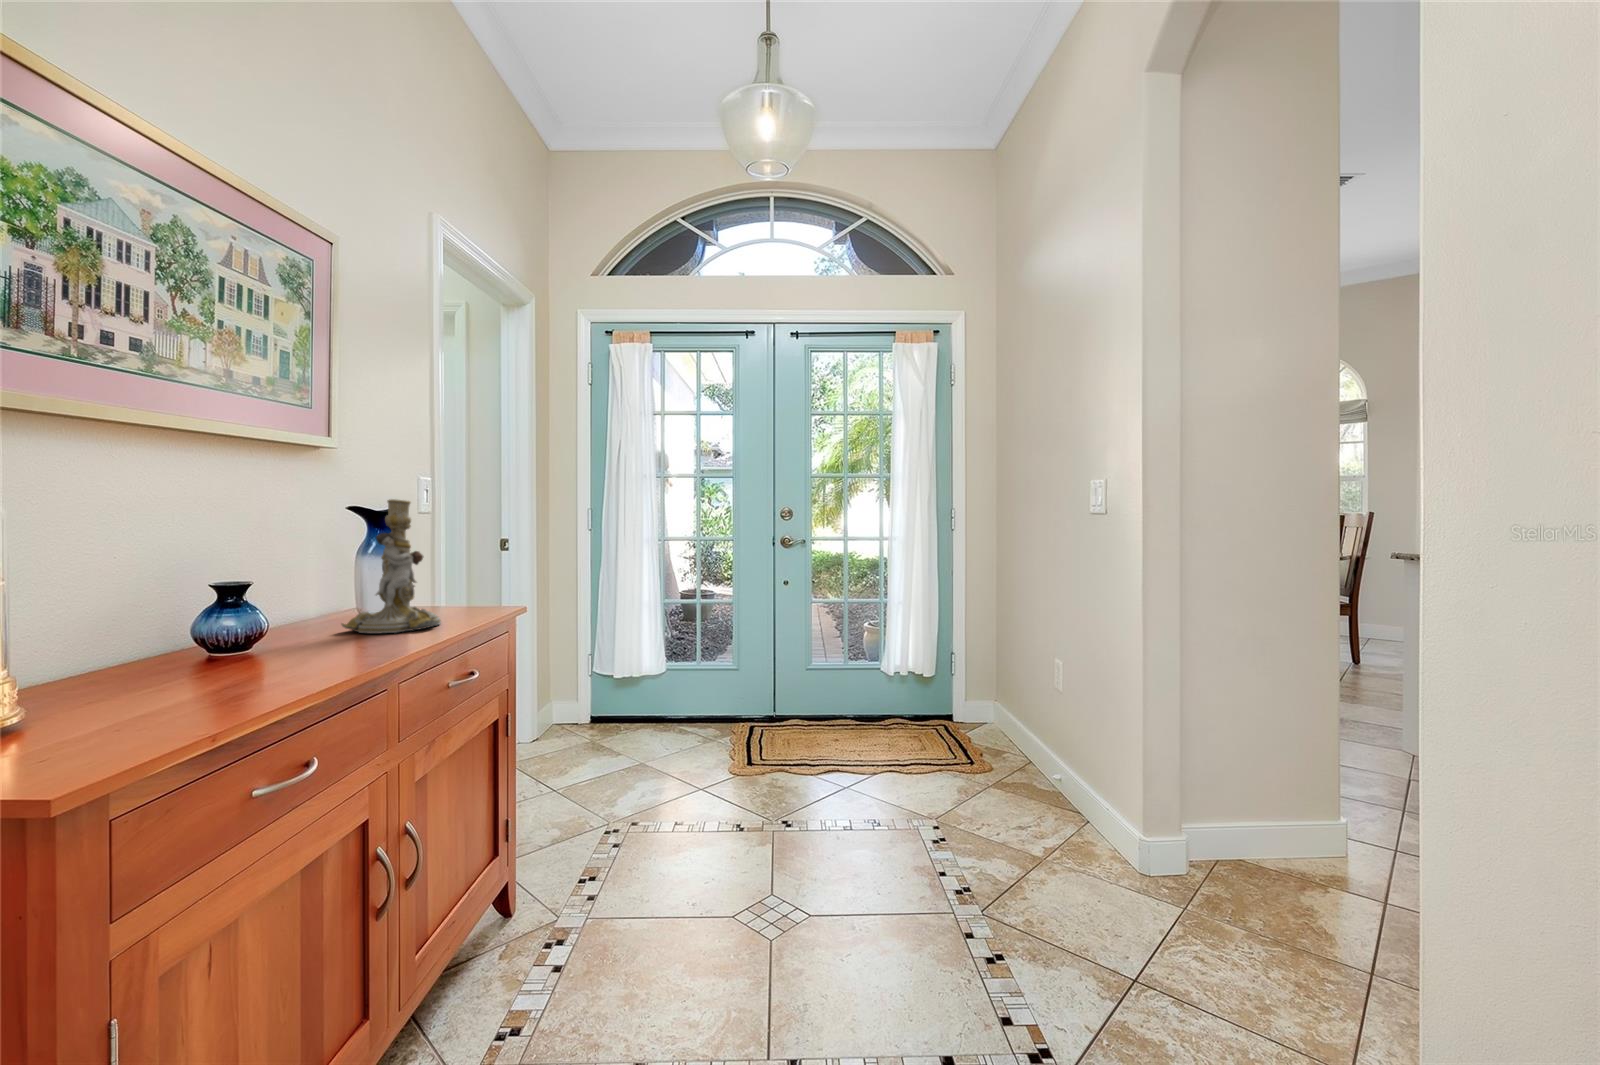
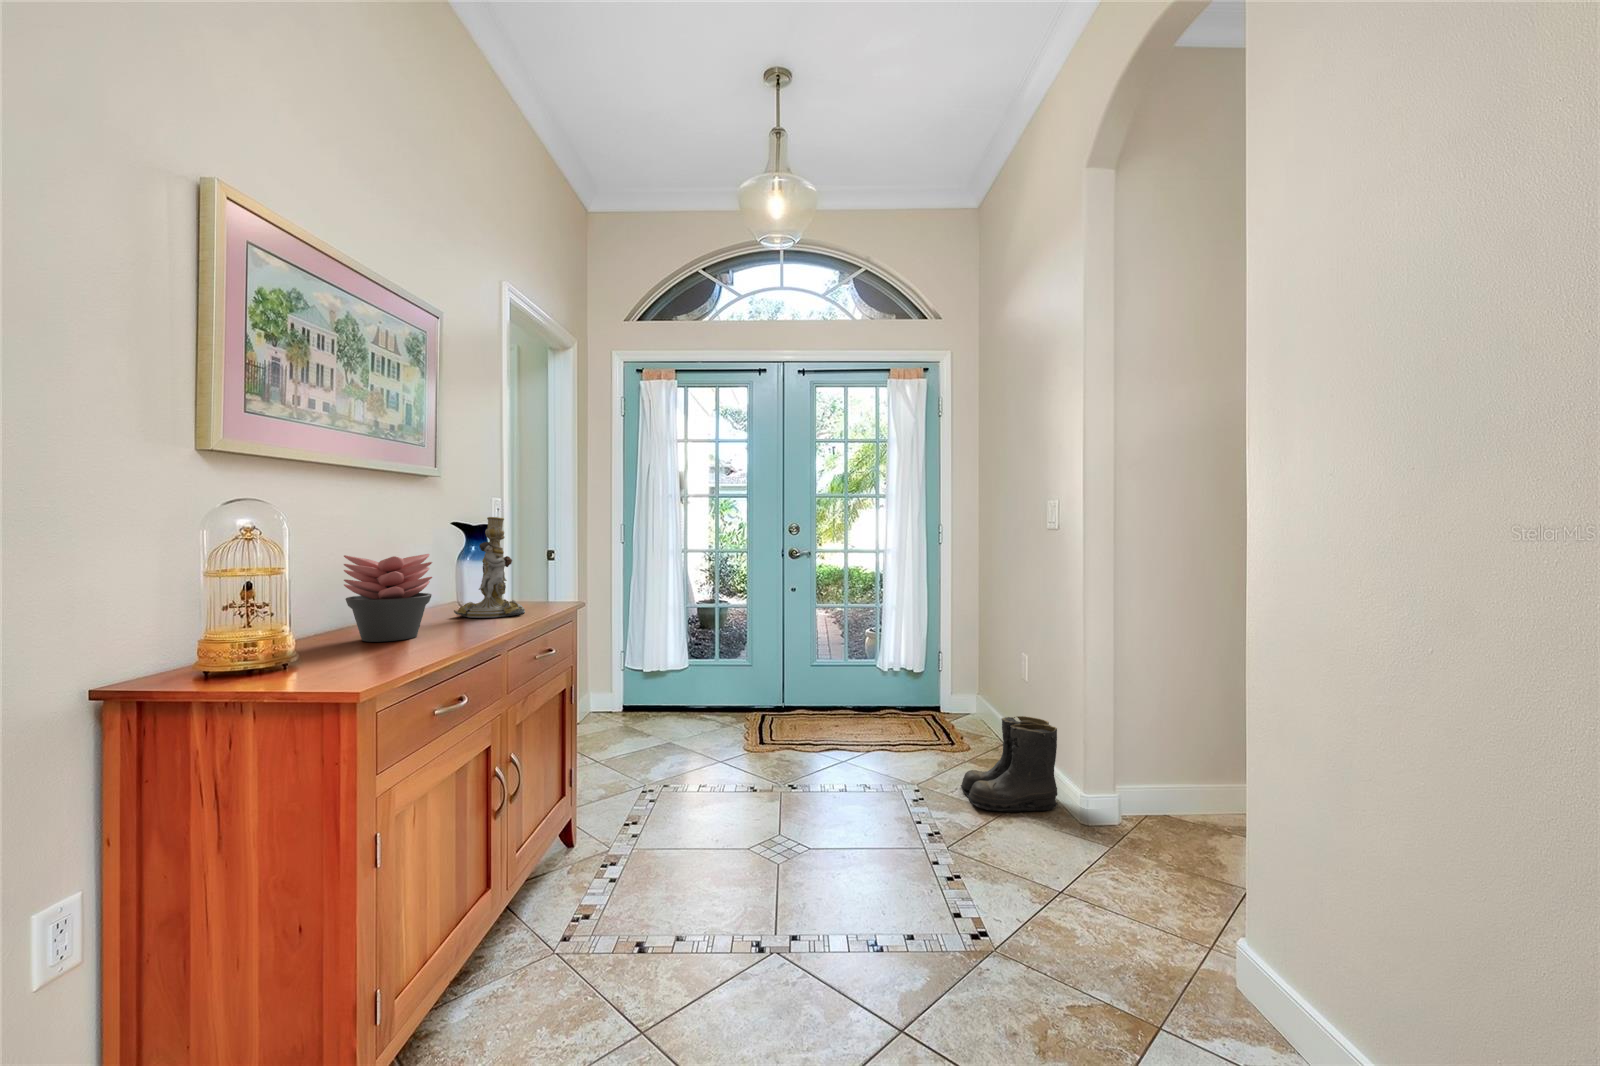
succulent plant: none [139,550,287,678] -> present [344,554,432,642]
boots: none [989,739,1109,858] -> present [961,716,1058,812]

